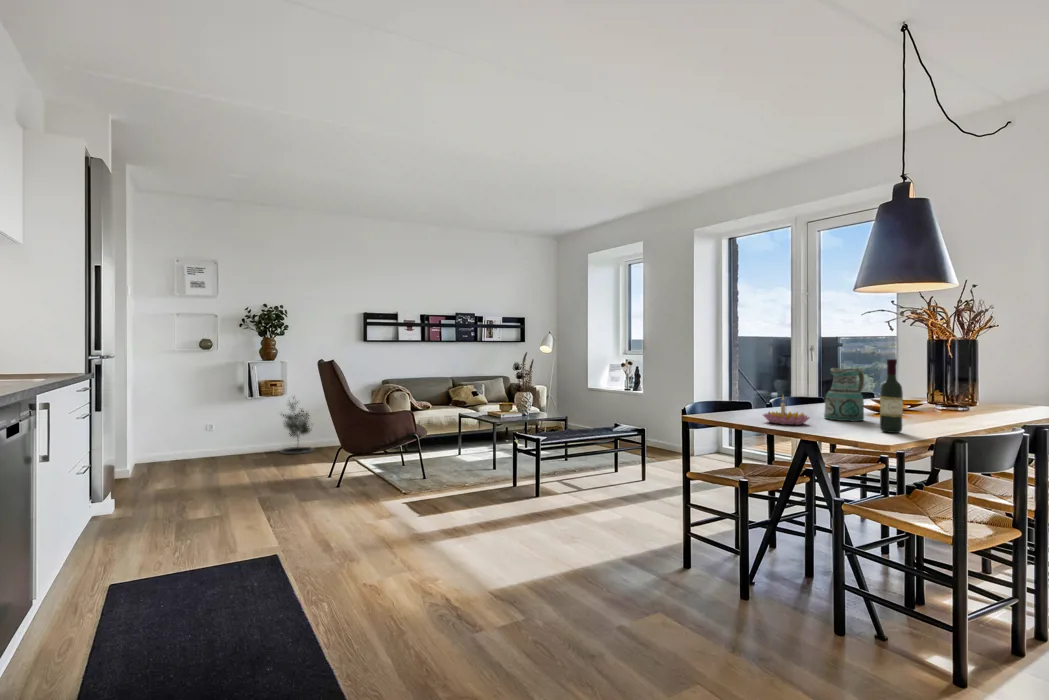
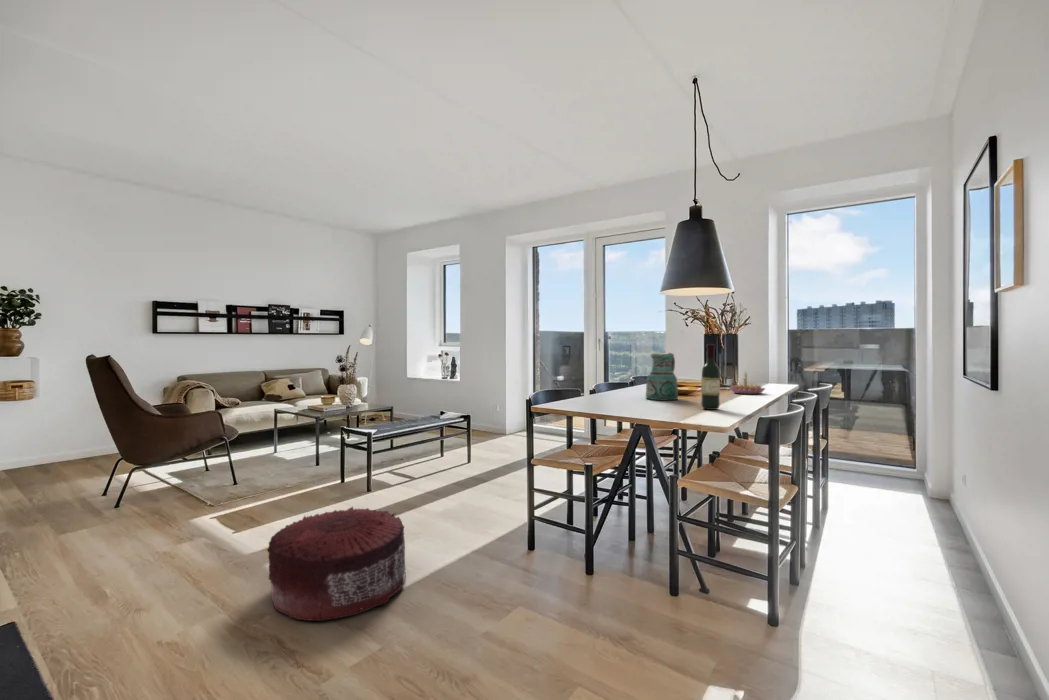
candle holder: present [763,396,809,425] -> present [730,373,765,394]
potted tree: present [280,397,313,454] -> none [33,398,87,469]
pouf: none [443,503,560,595] -> present [268,507,406,621]

